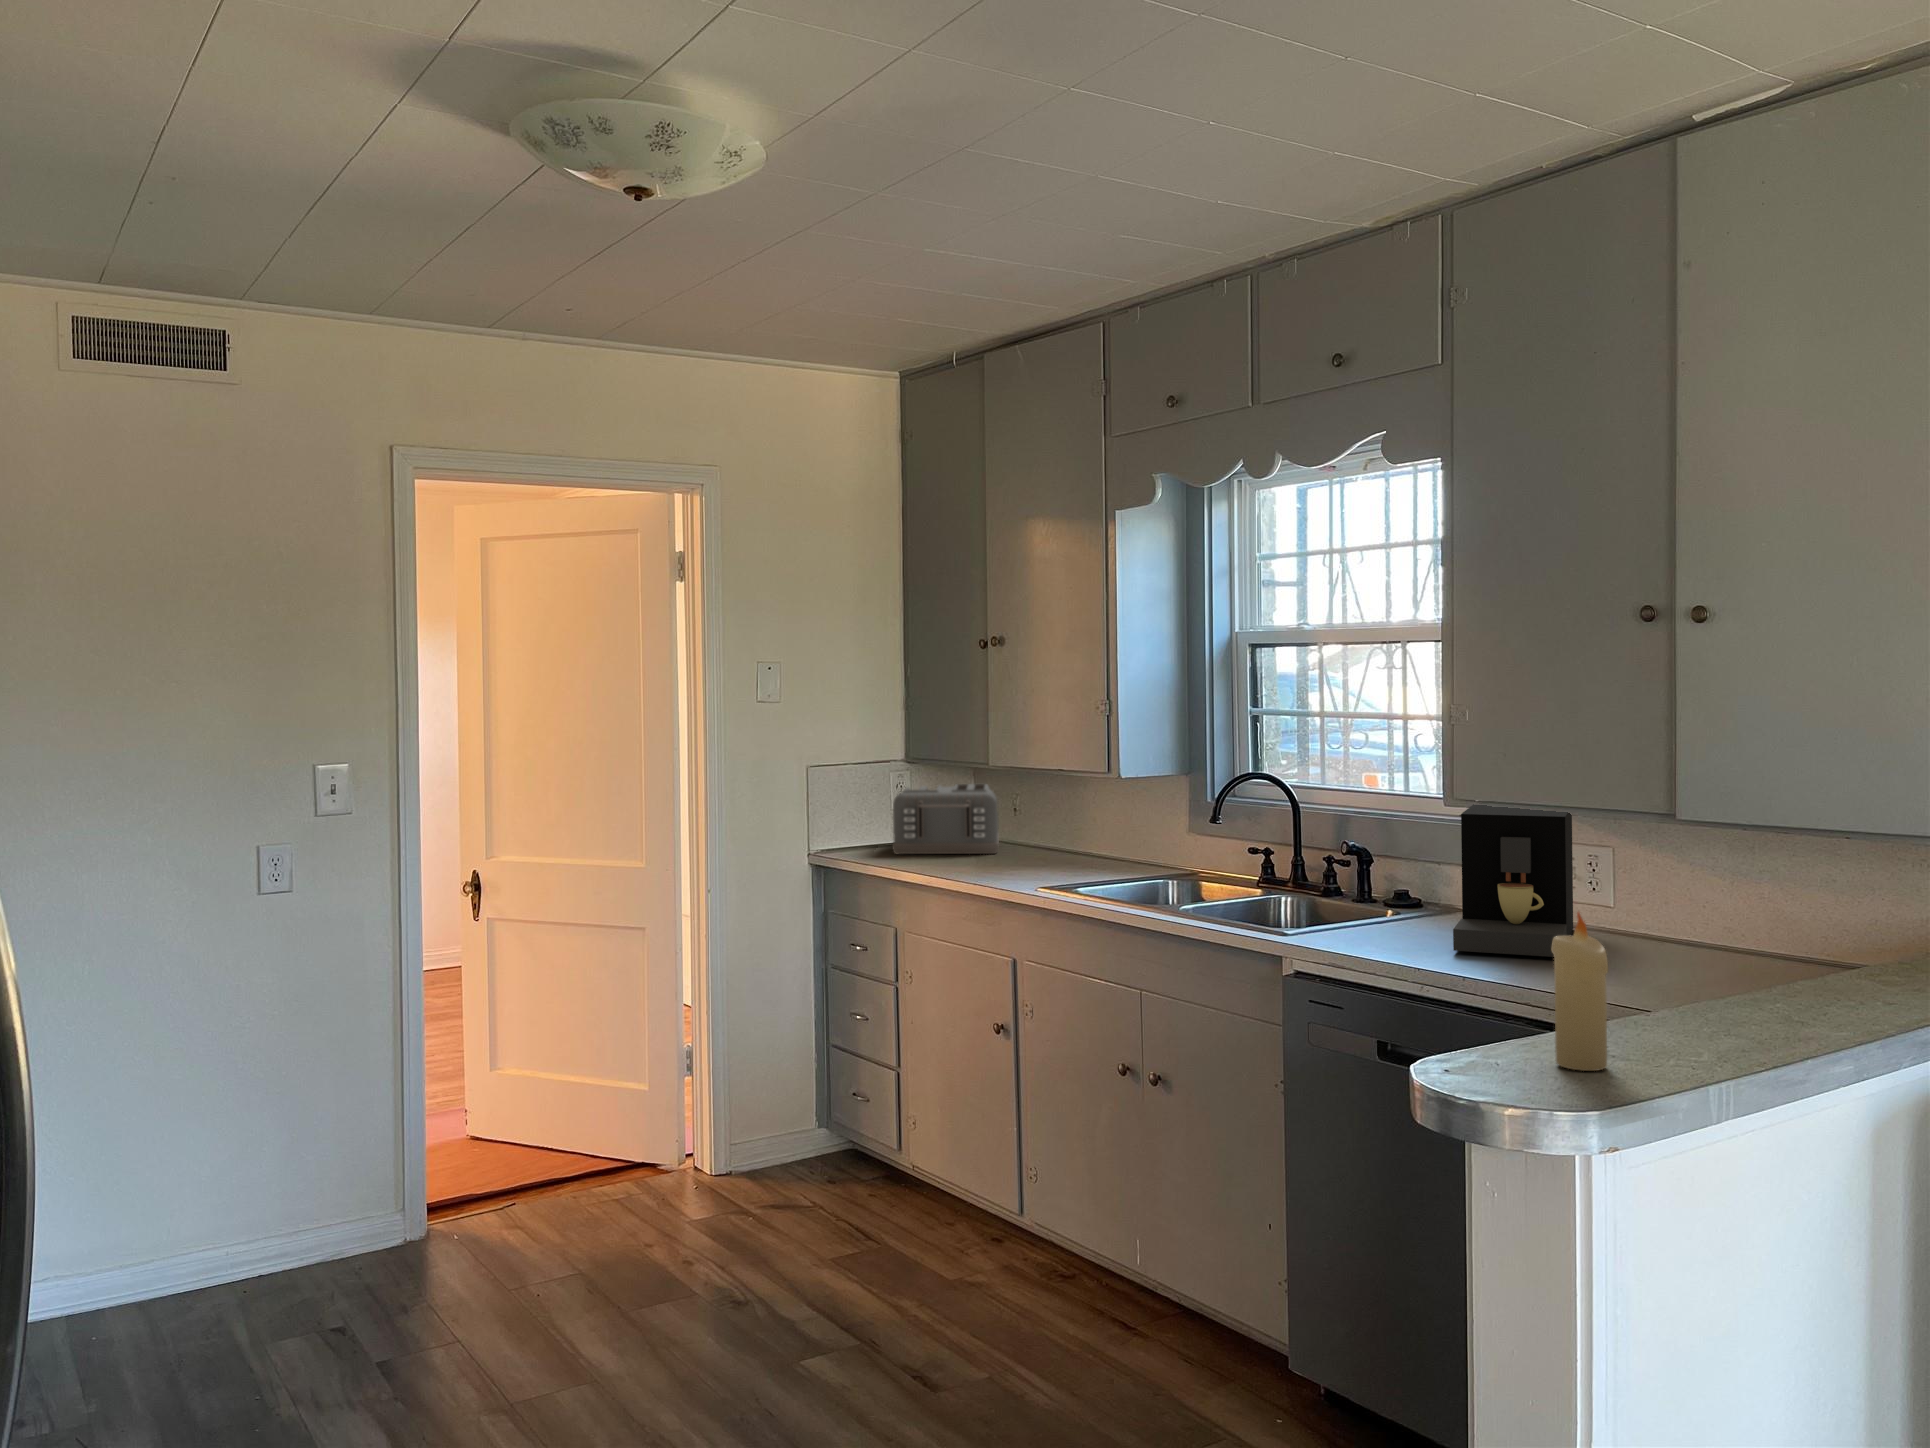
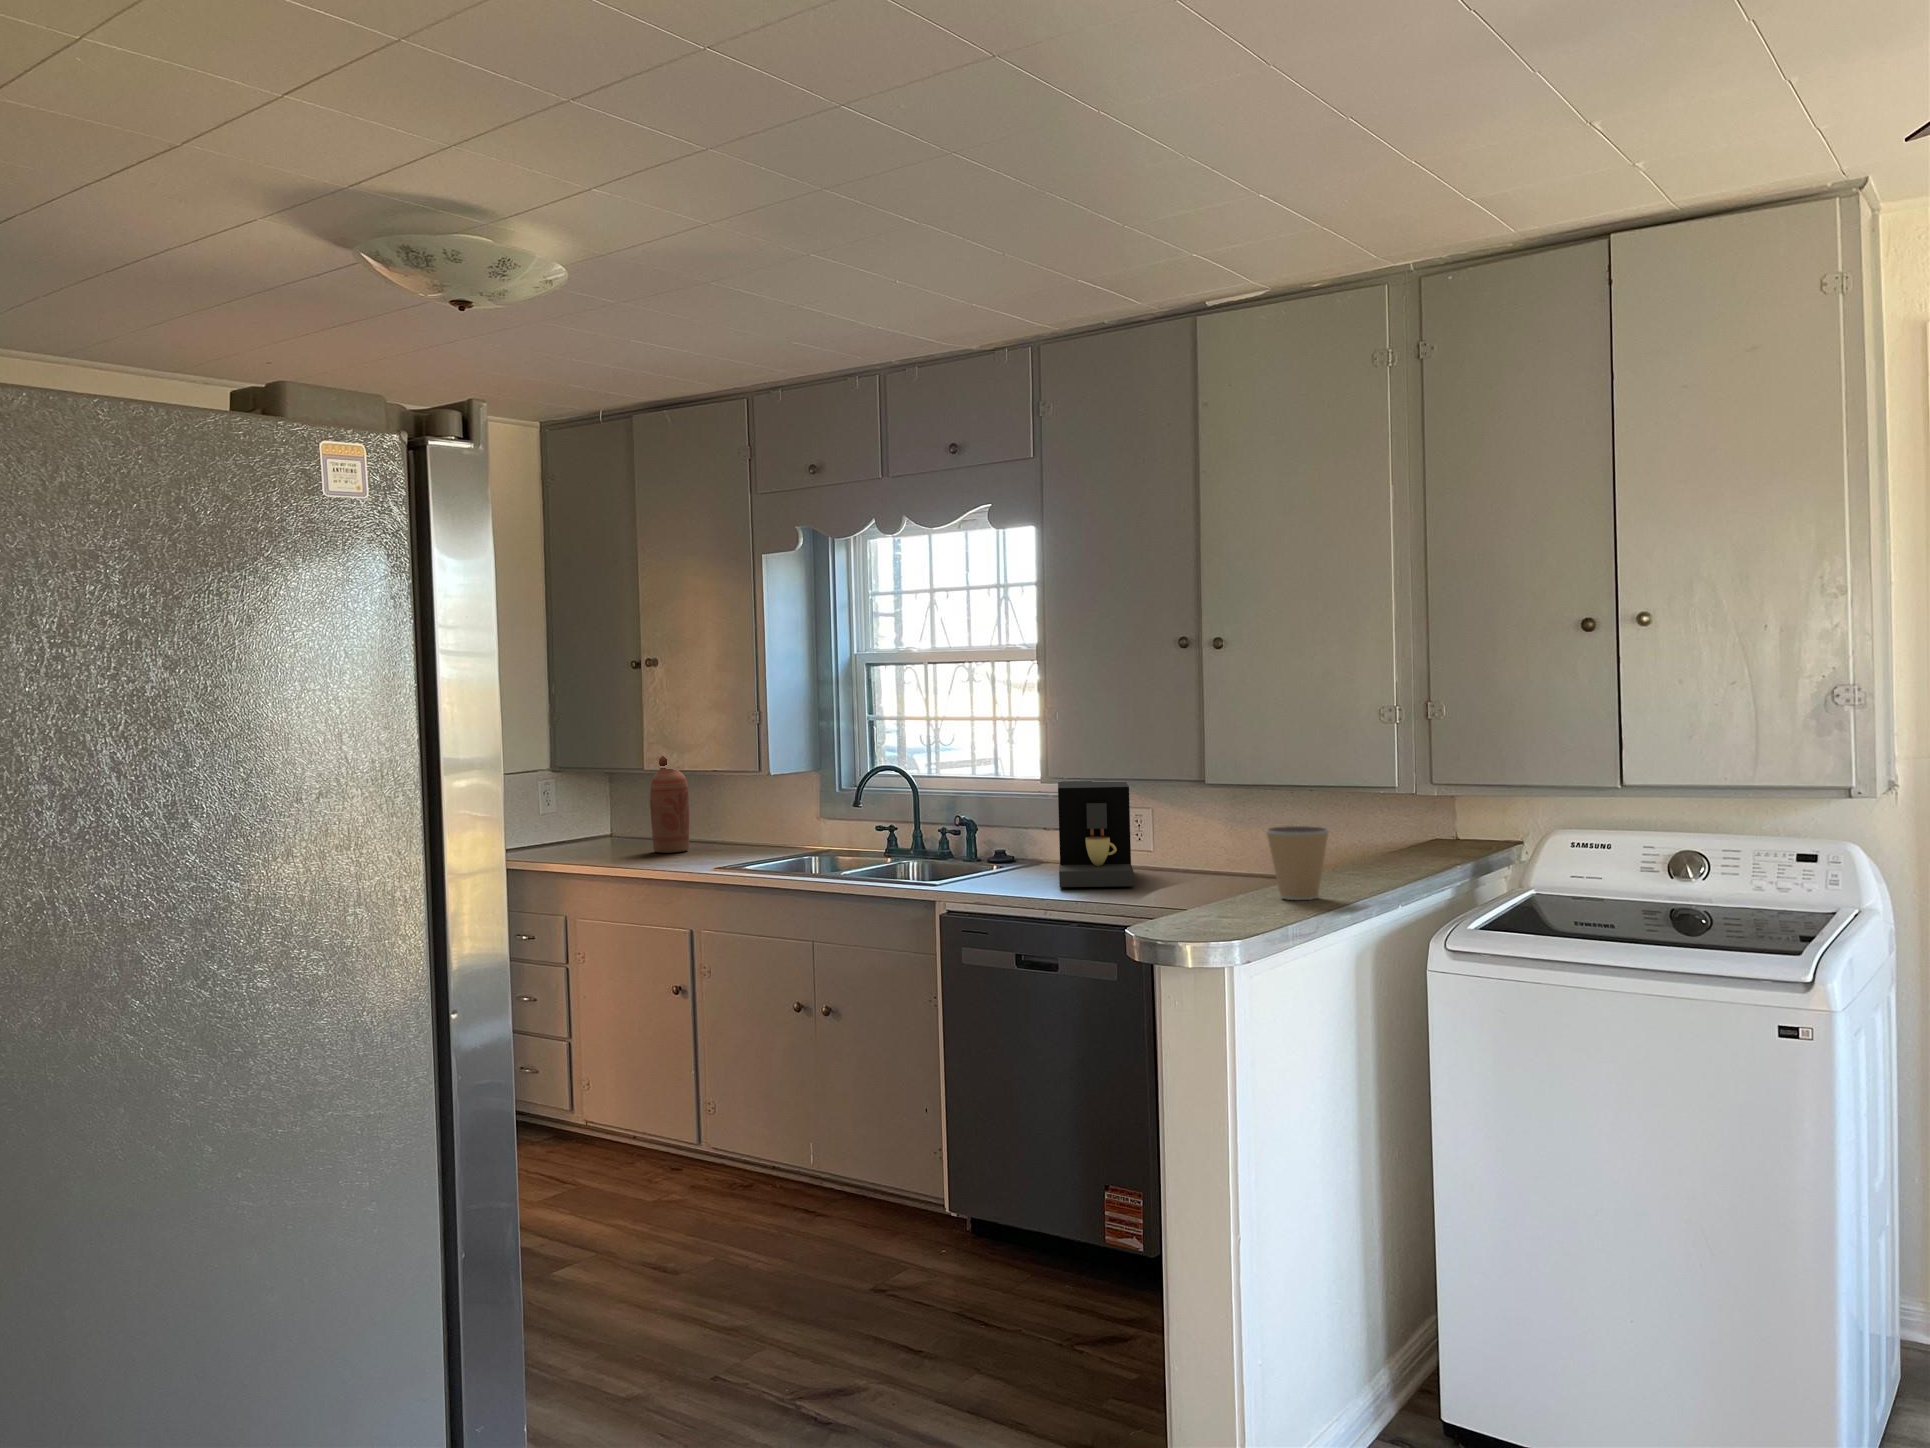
bottle: none [999,744,1043,864] -> present [650,756,689,853]
toaster: present [893,784,999,854] -> none [544,787,643,852]
coffee cup: none [1696,906,1811,1032] -> present [1266,826,1329,900]
candle: present [1552,912,1608,1071] -> none [1205,827,1238,923]

